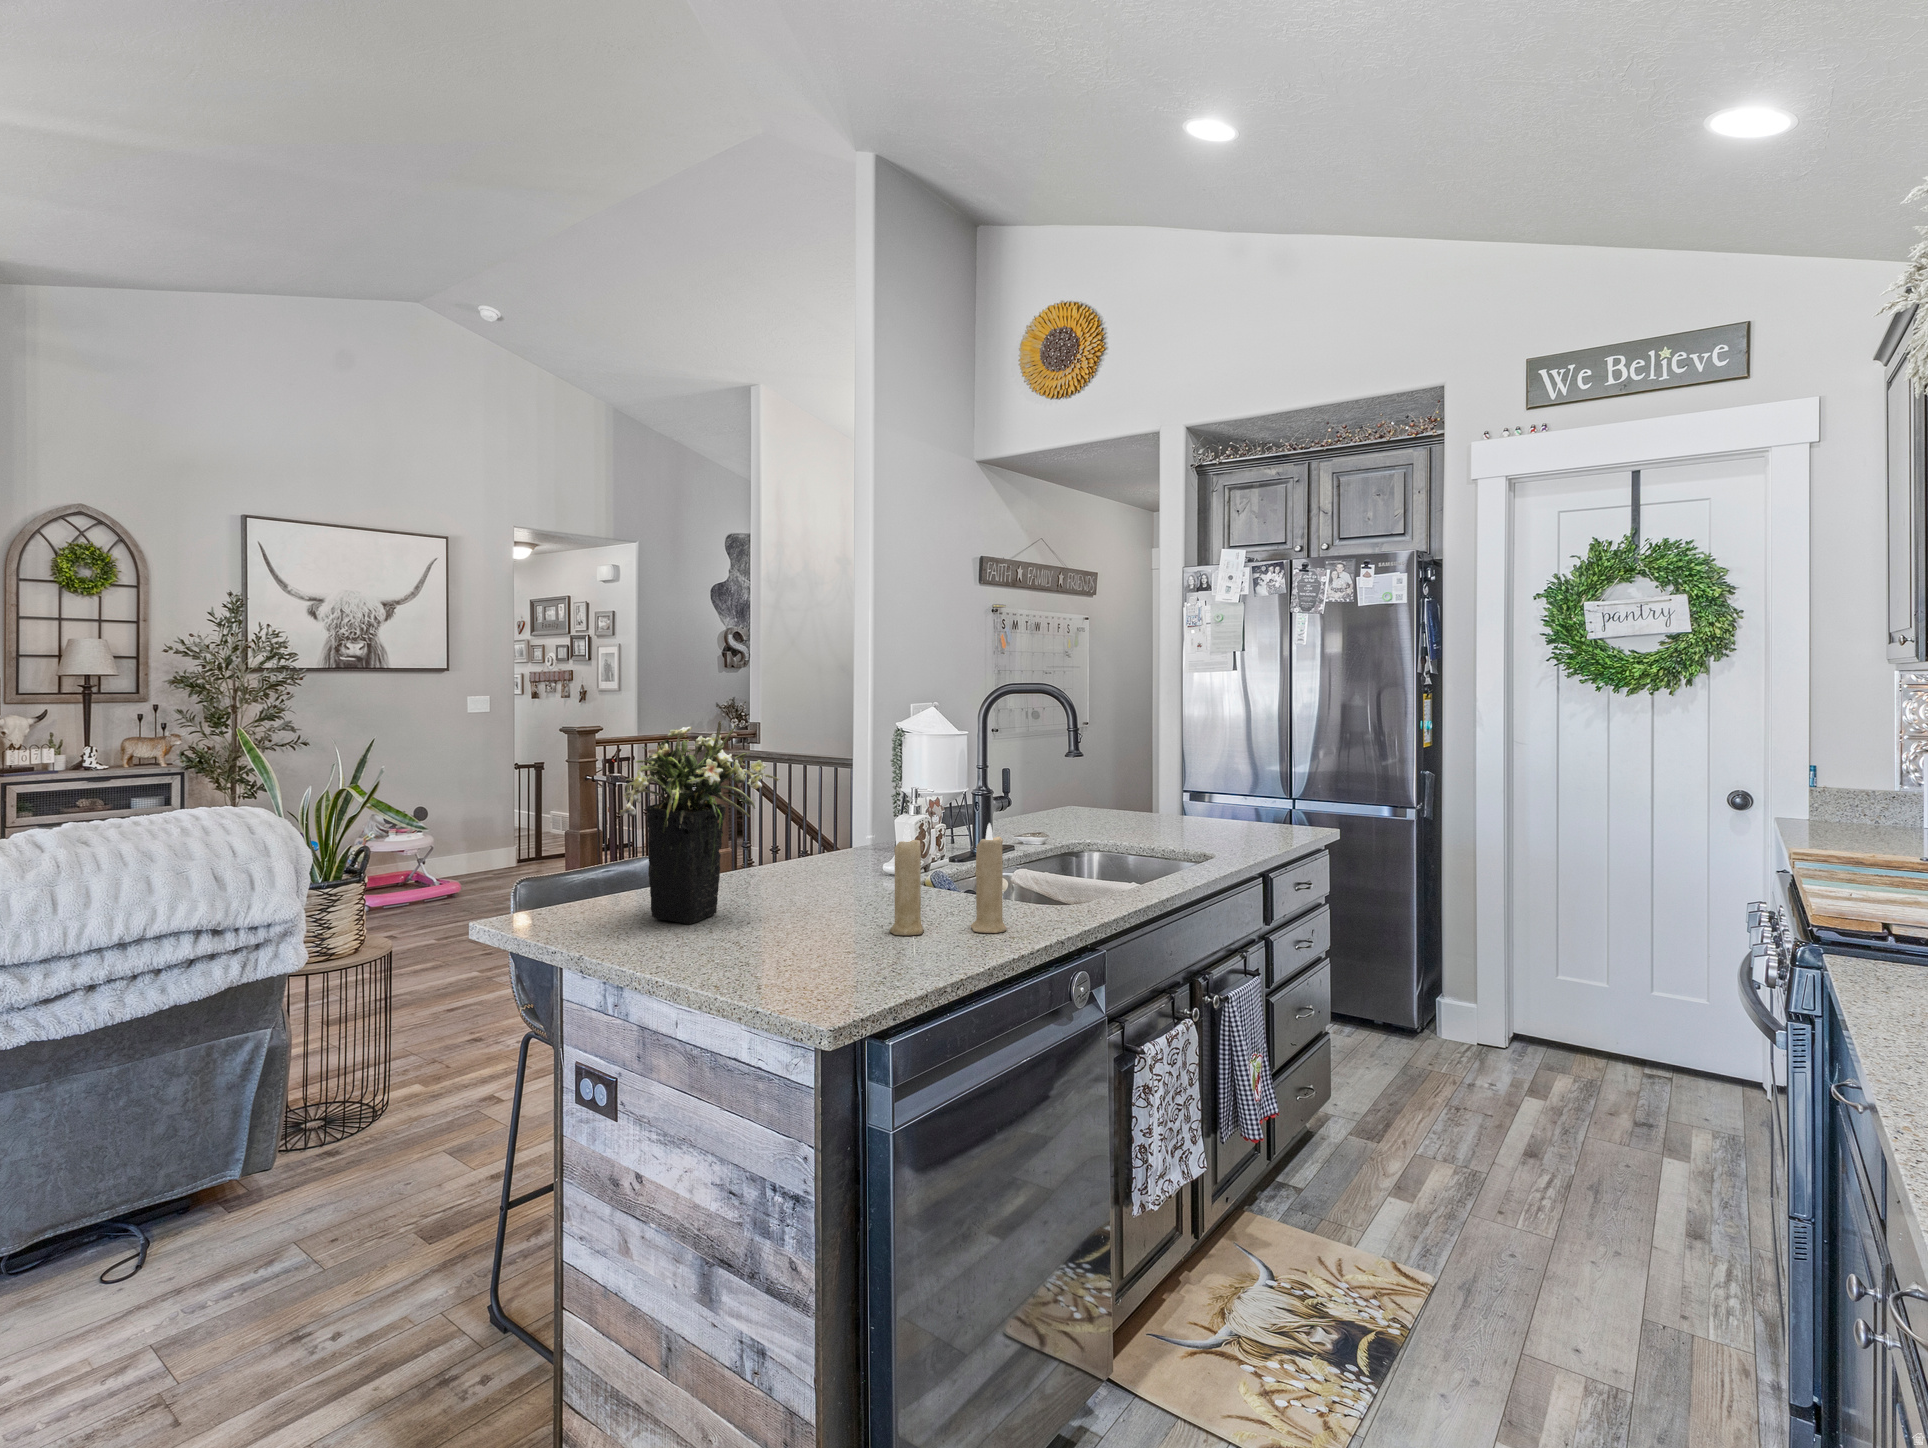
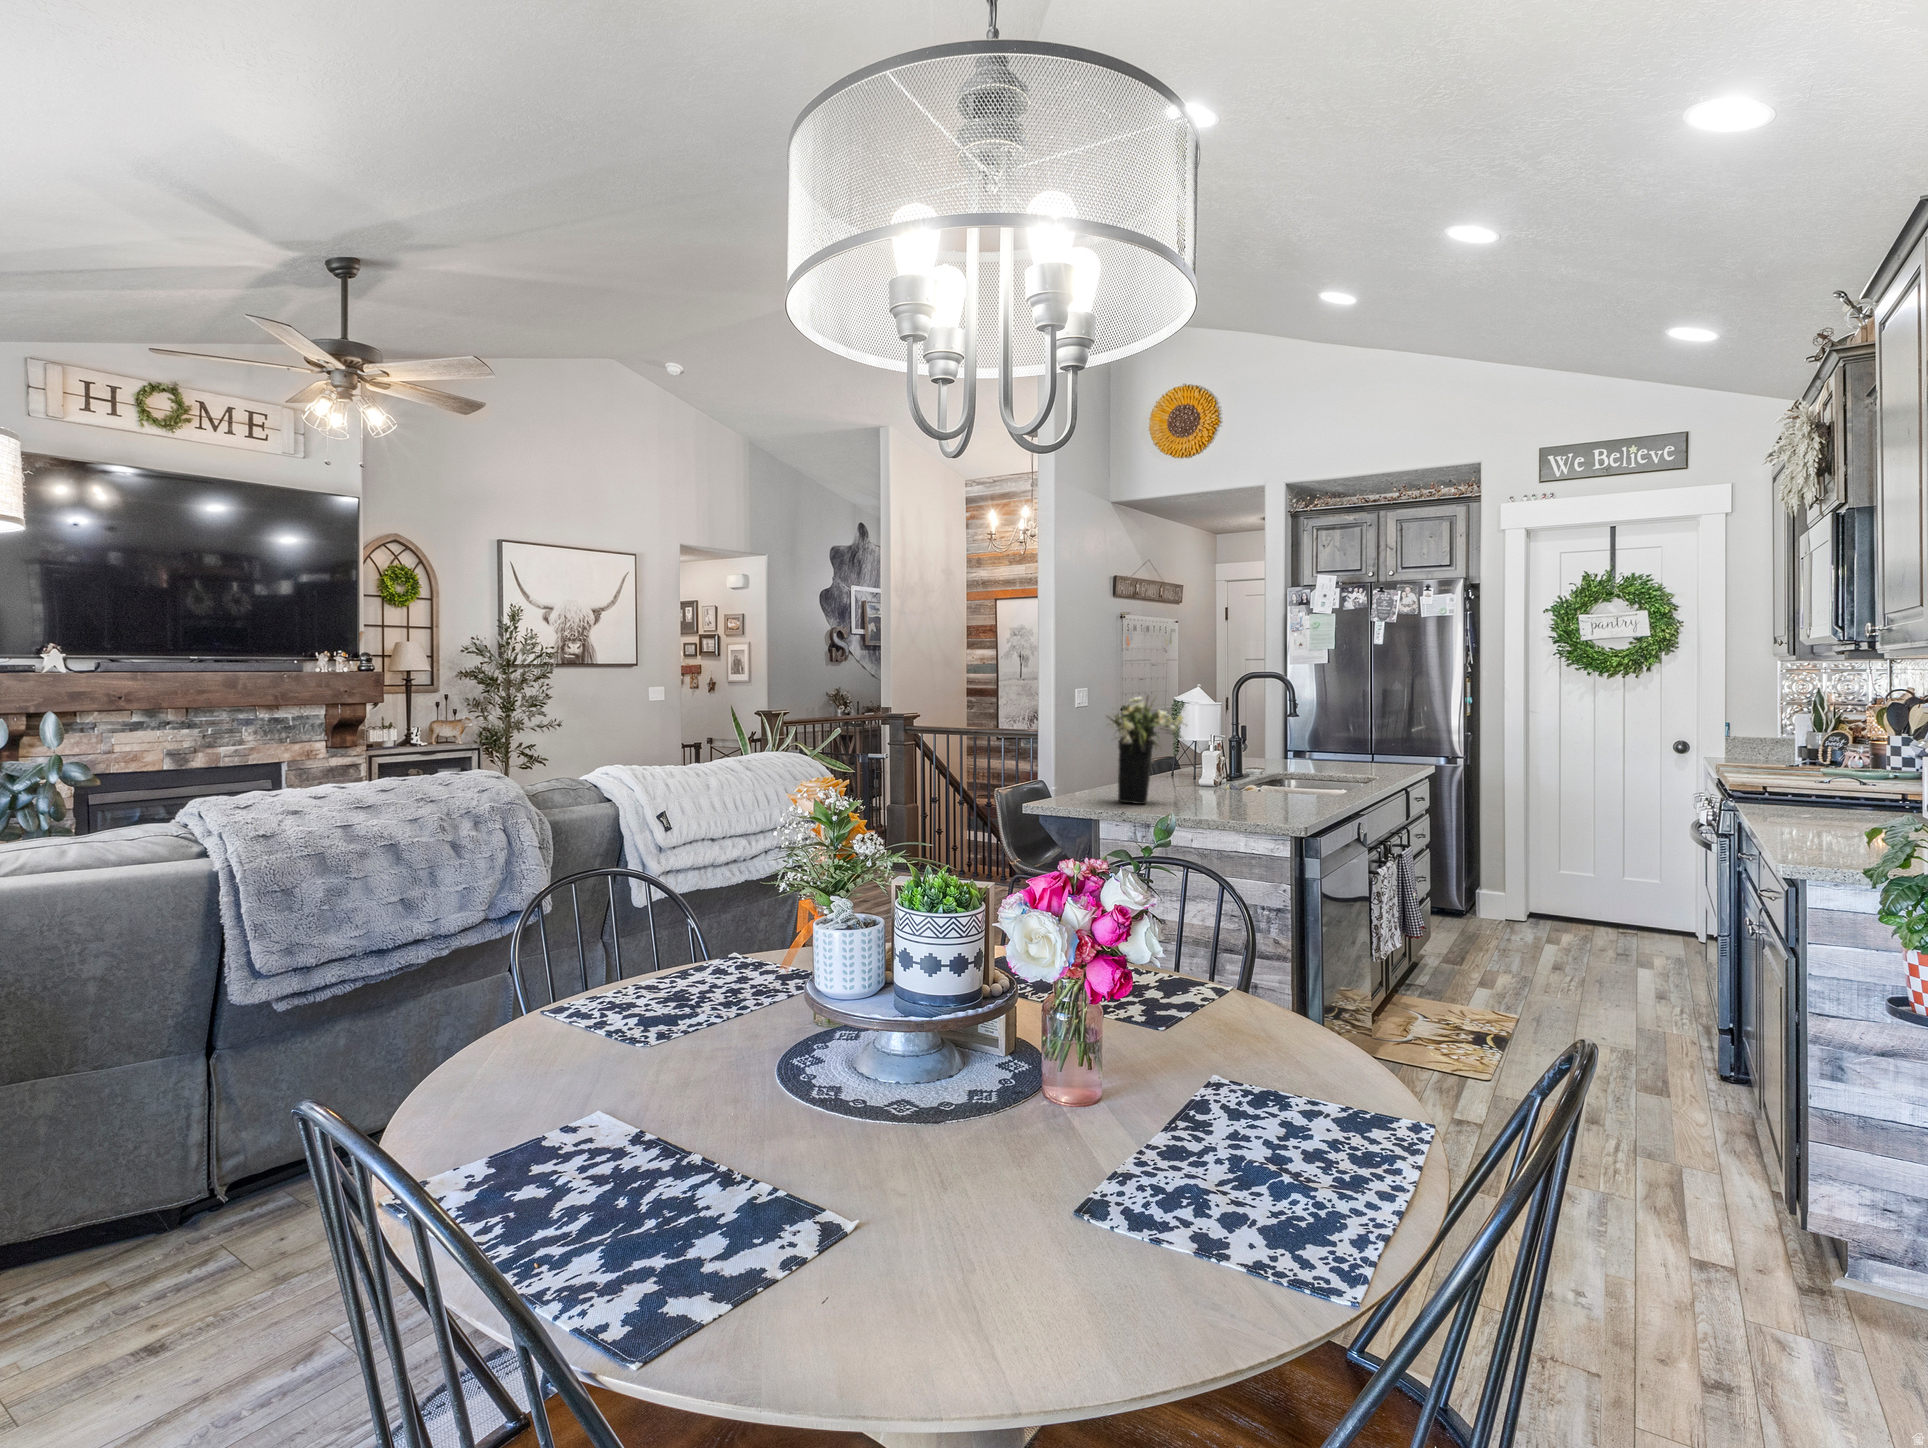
candle: present [890,823,1007,935] -> none [1257,745,1319,806]

